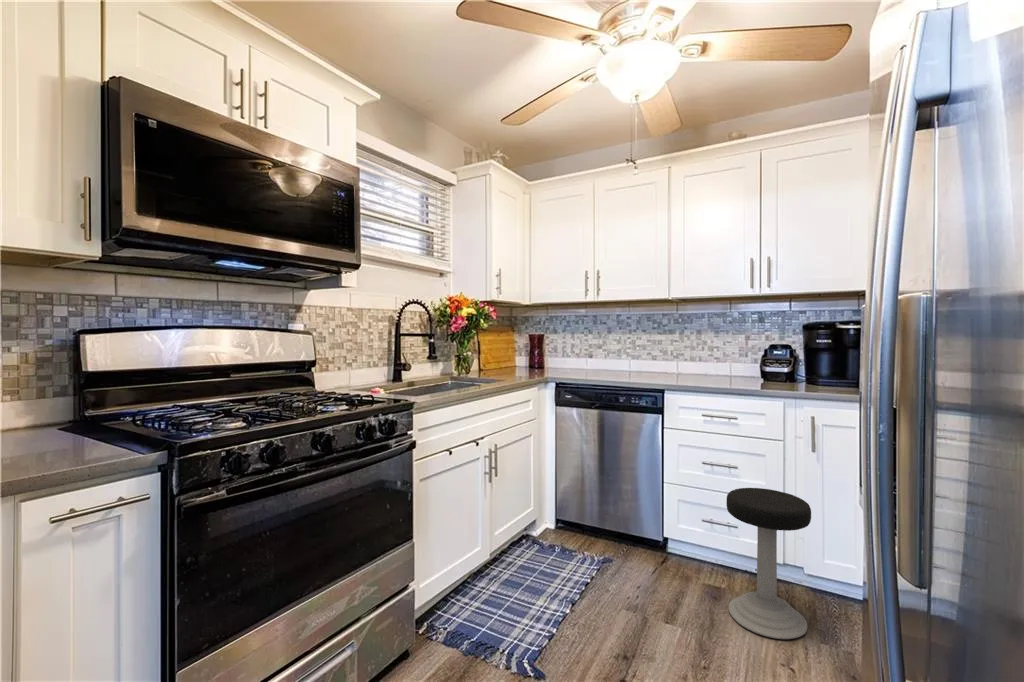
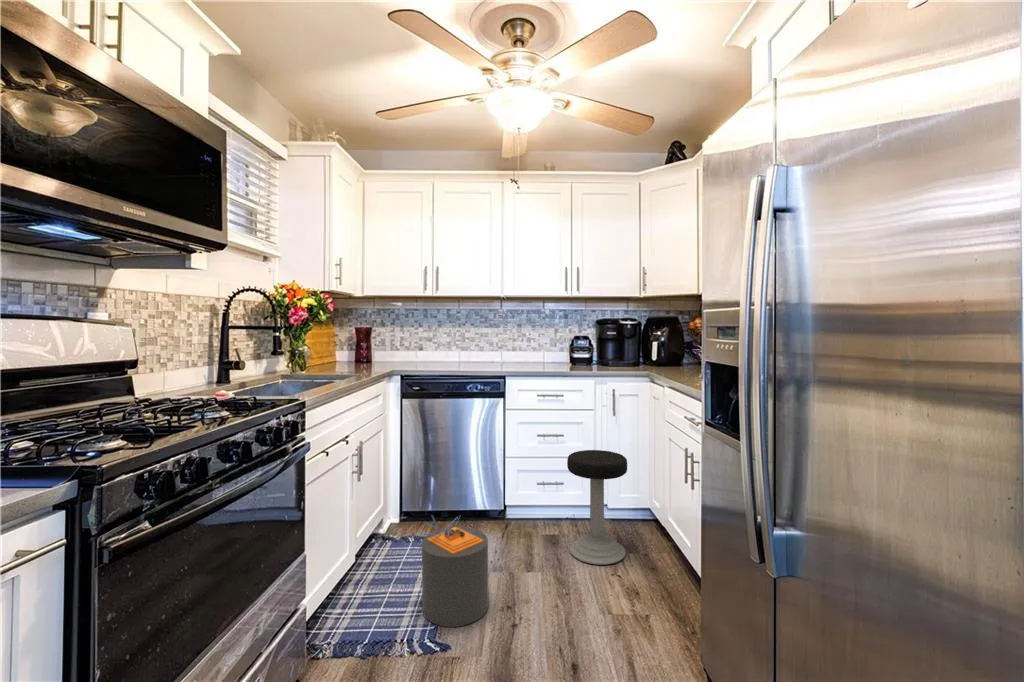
trash can: none [529,527,606,656] -> present [421,517,489,627]

